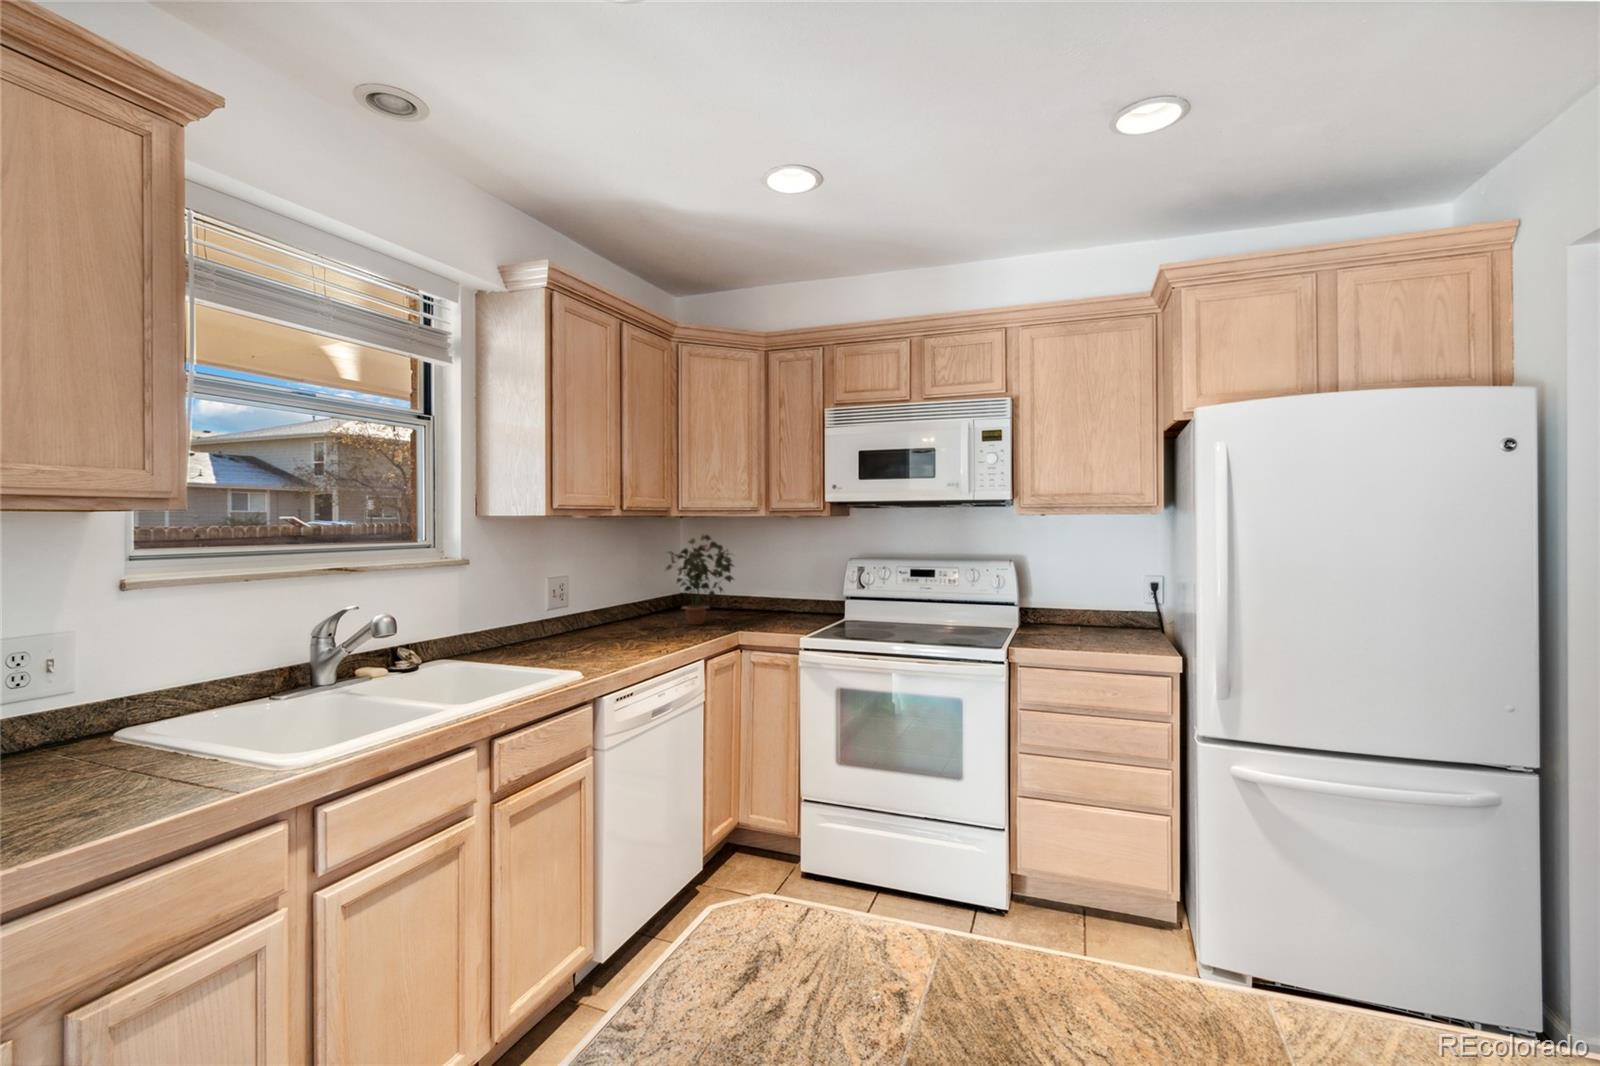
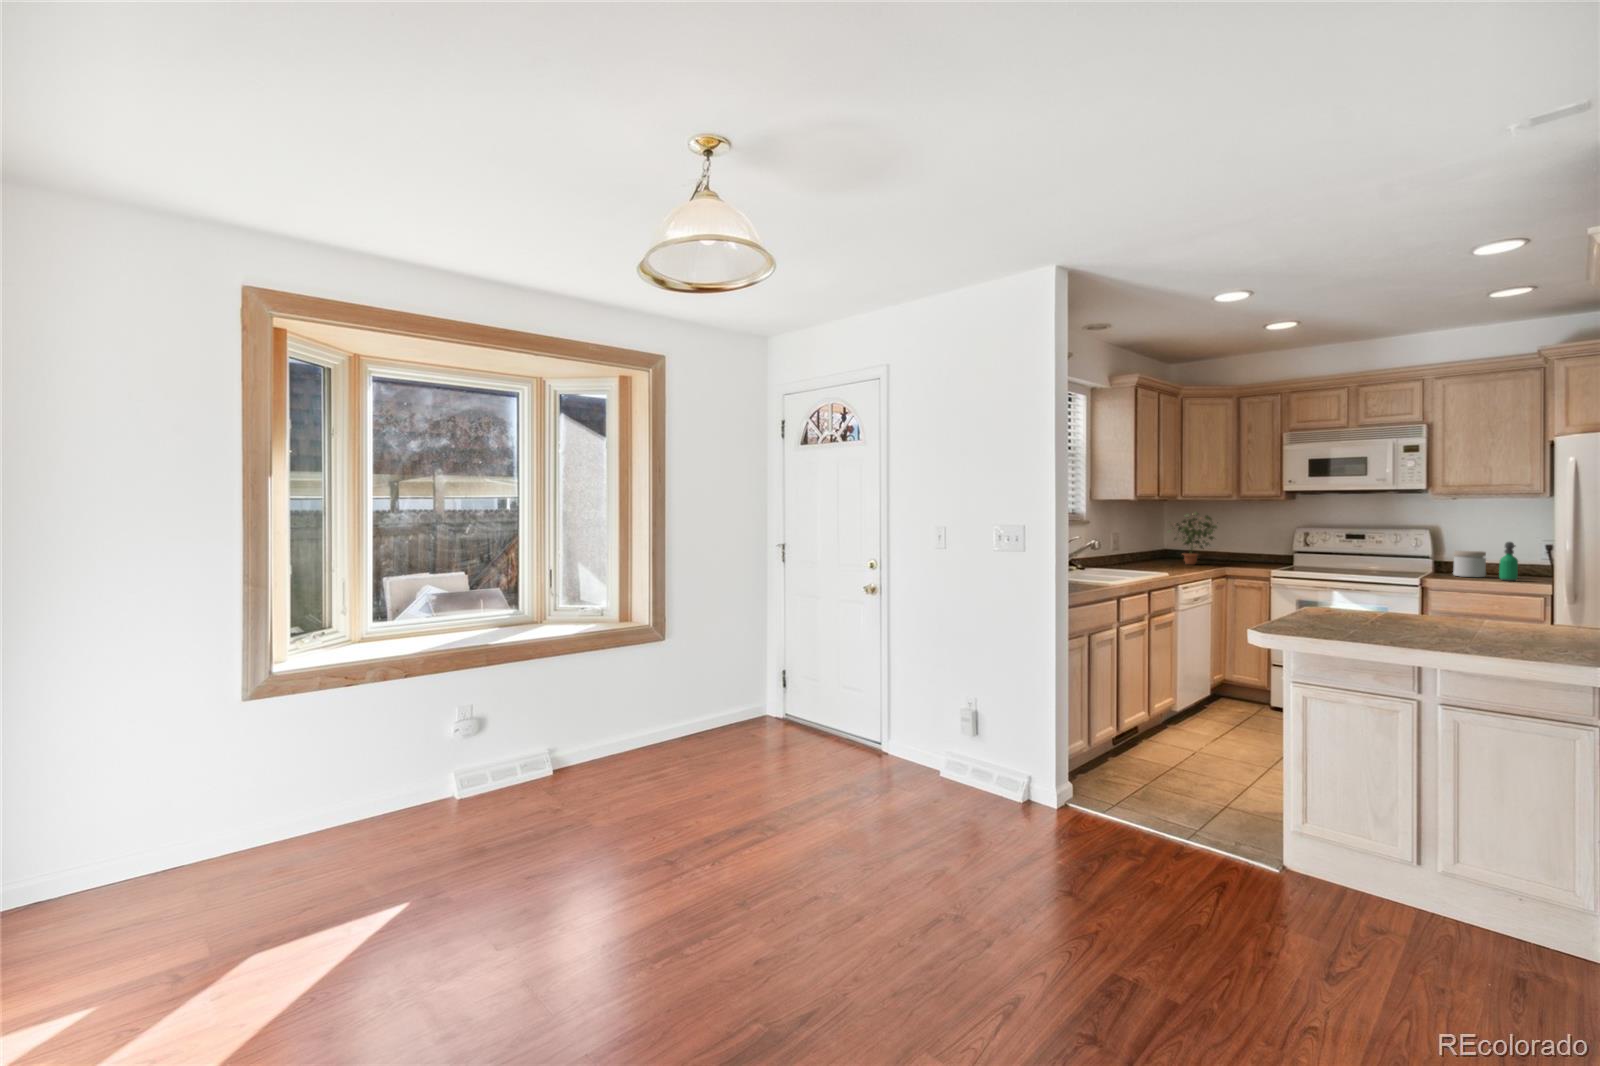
soap dispenser: none [1109,586,1133,651] -> present [1499,542,1518,581]
jar: none [1048,598,1089,642] -> present [1453,551,1486,577]

